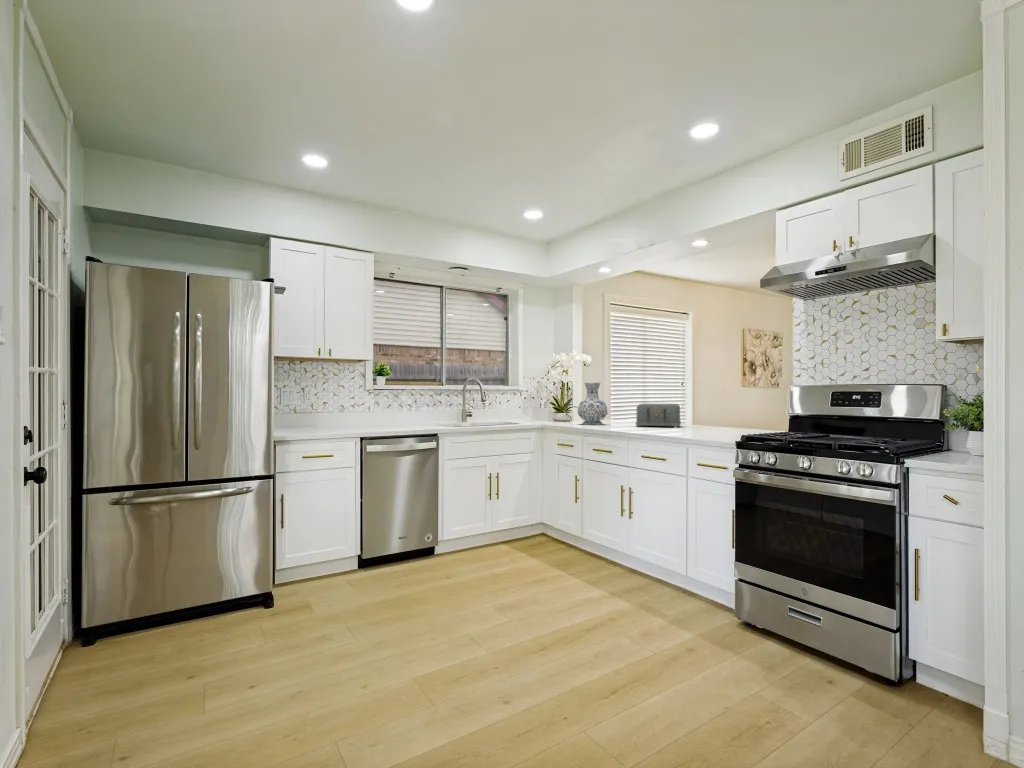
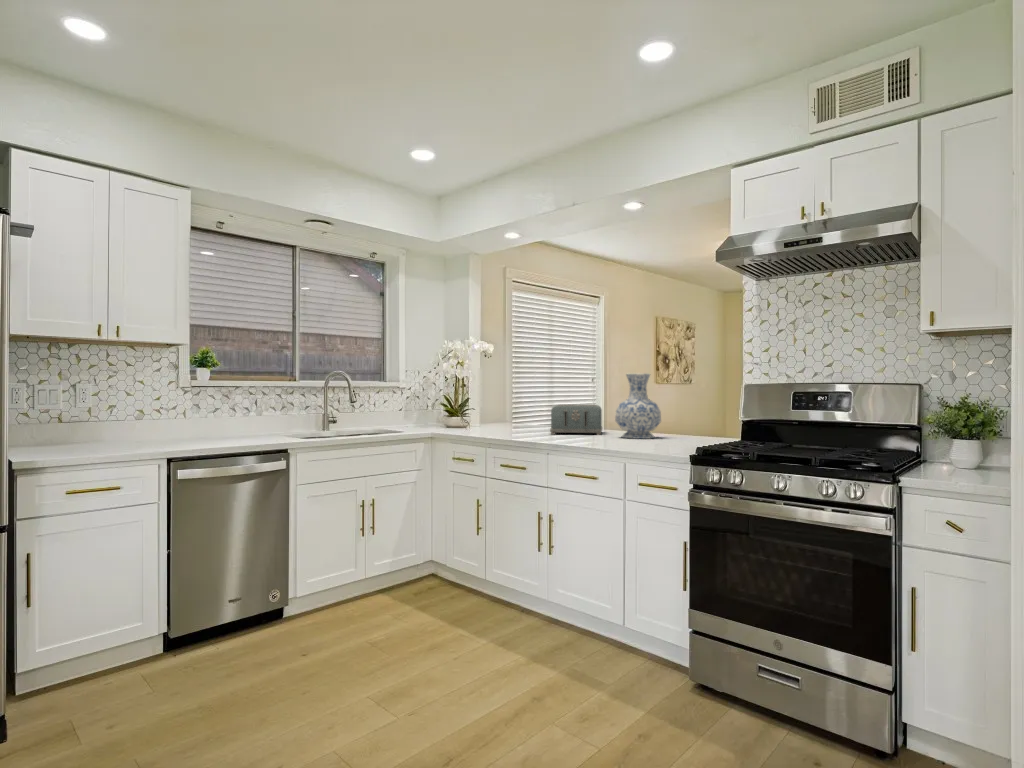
vase: present [578,382,608,425] -> present [615,373,661,439]

